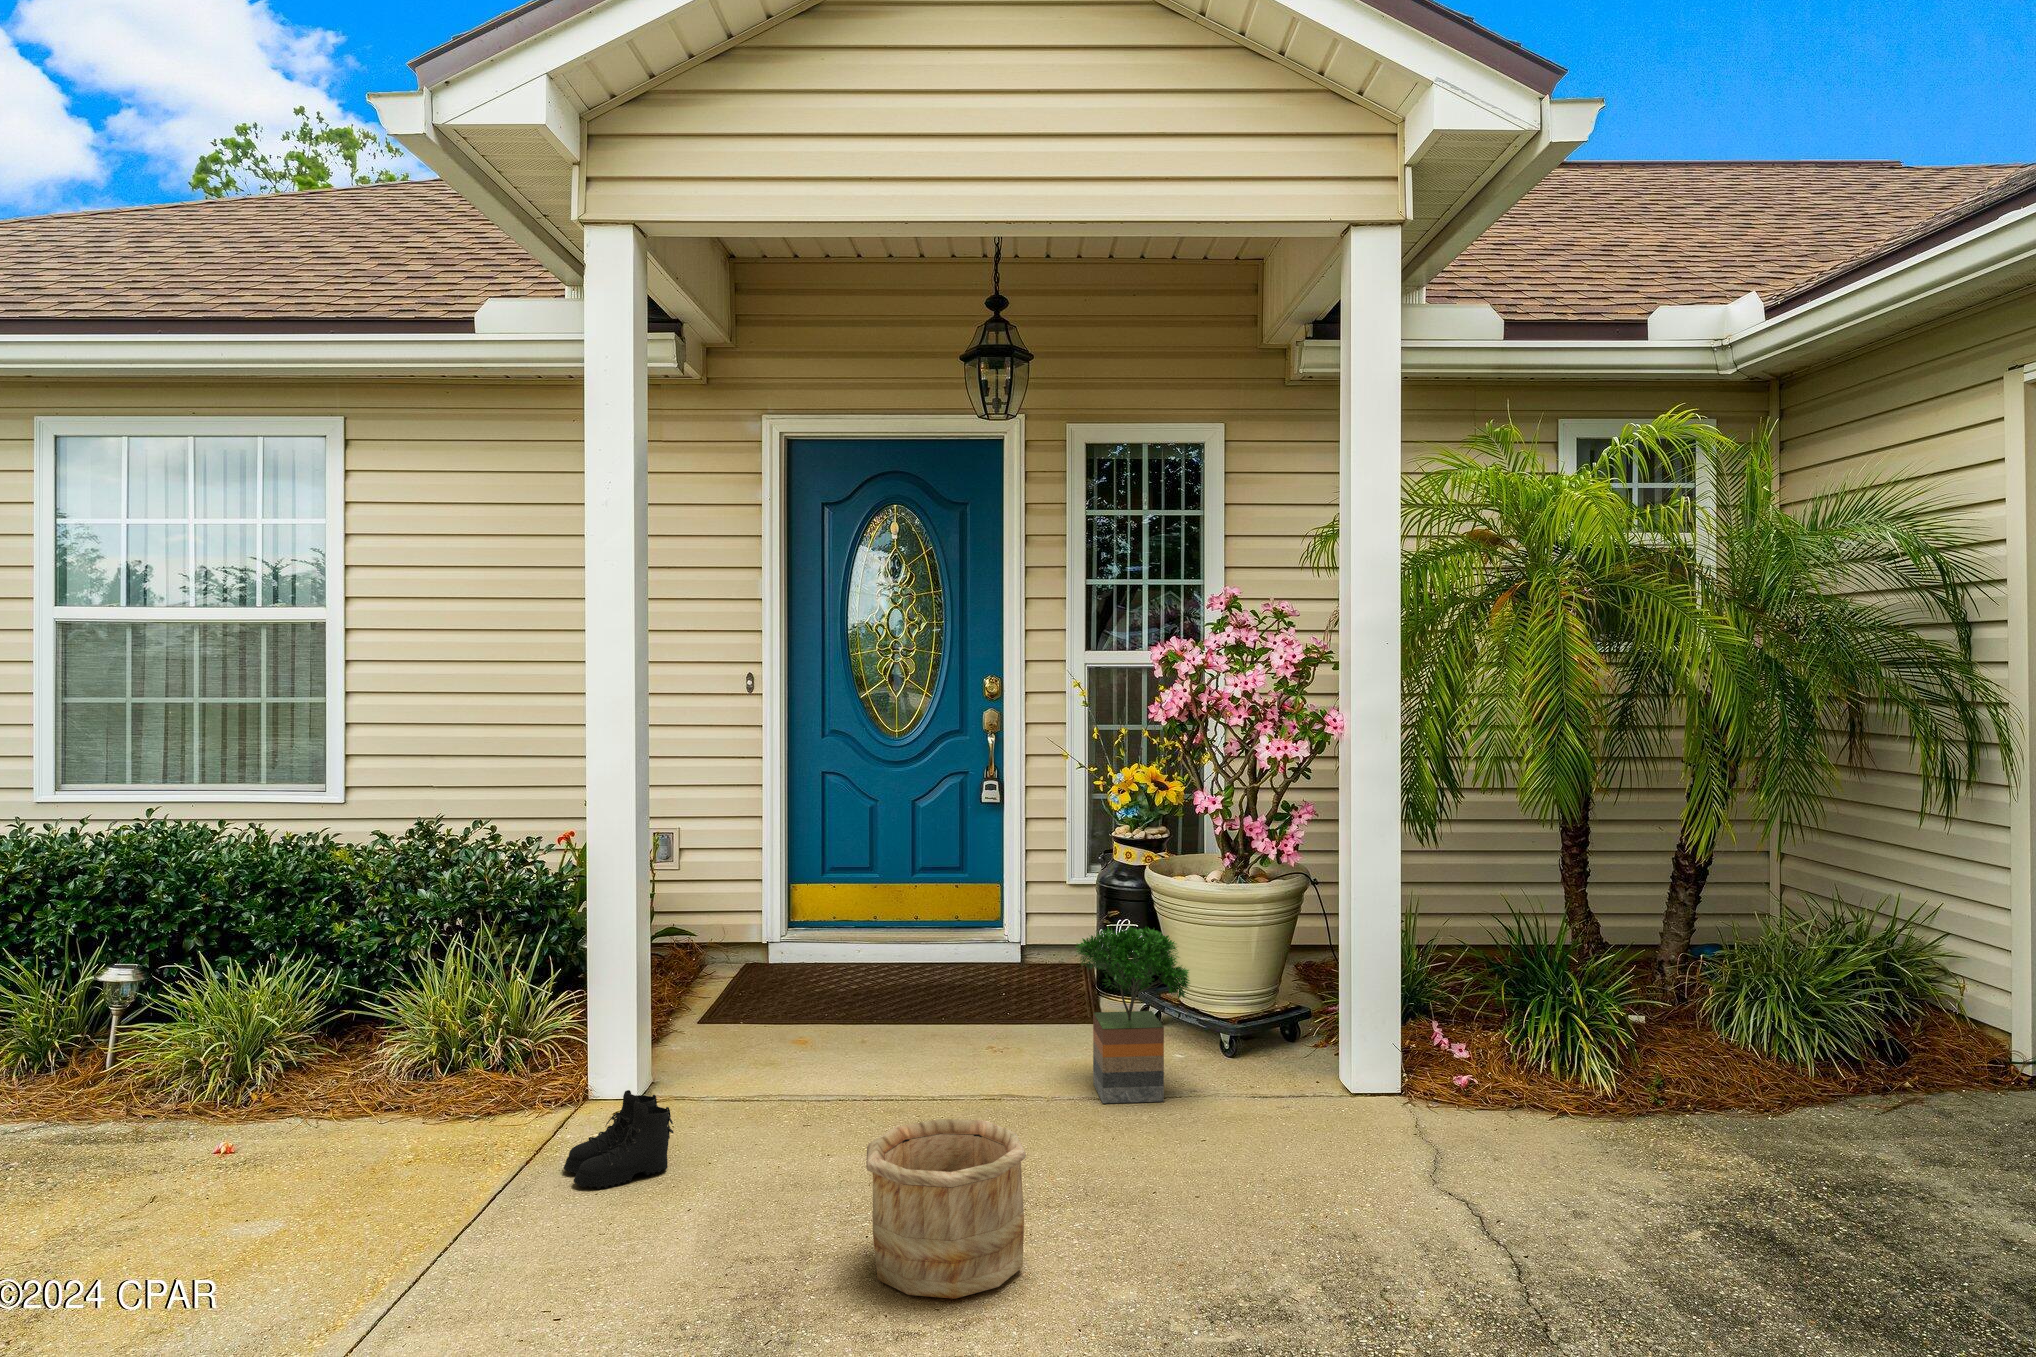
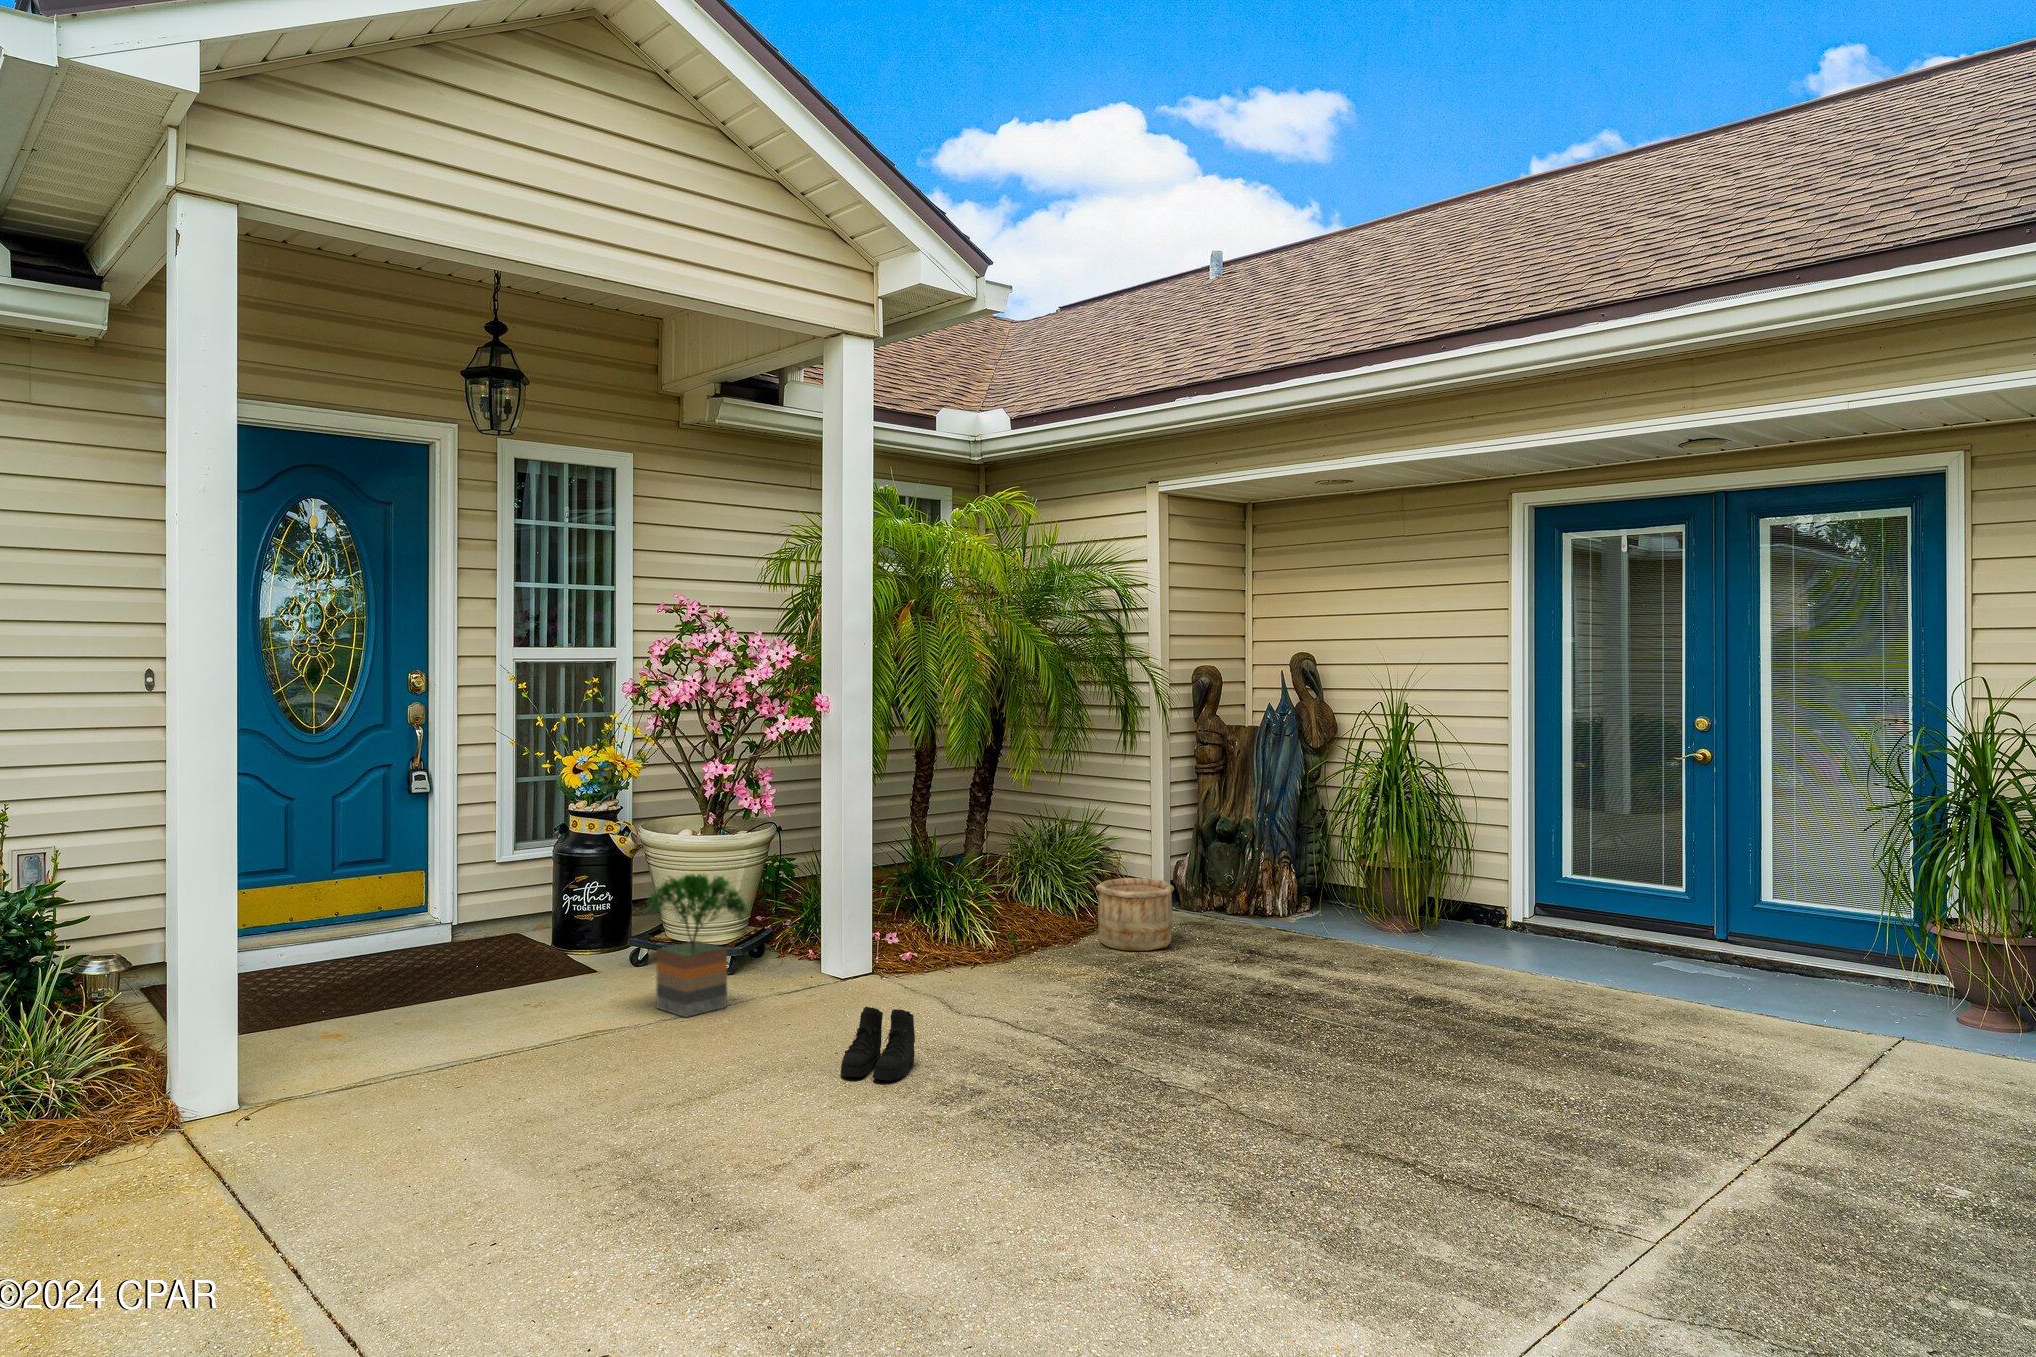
boots: present [564,1090,674,1189] -> present [841,1007,915,1081]
wooden bucket: present [866,1119,1026,1299] -> present [1096,878,1174,950]

